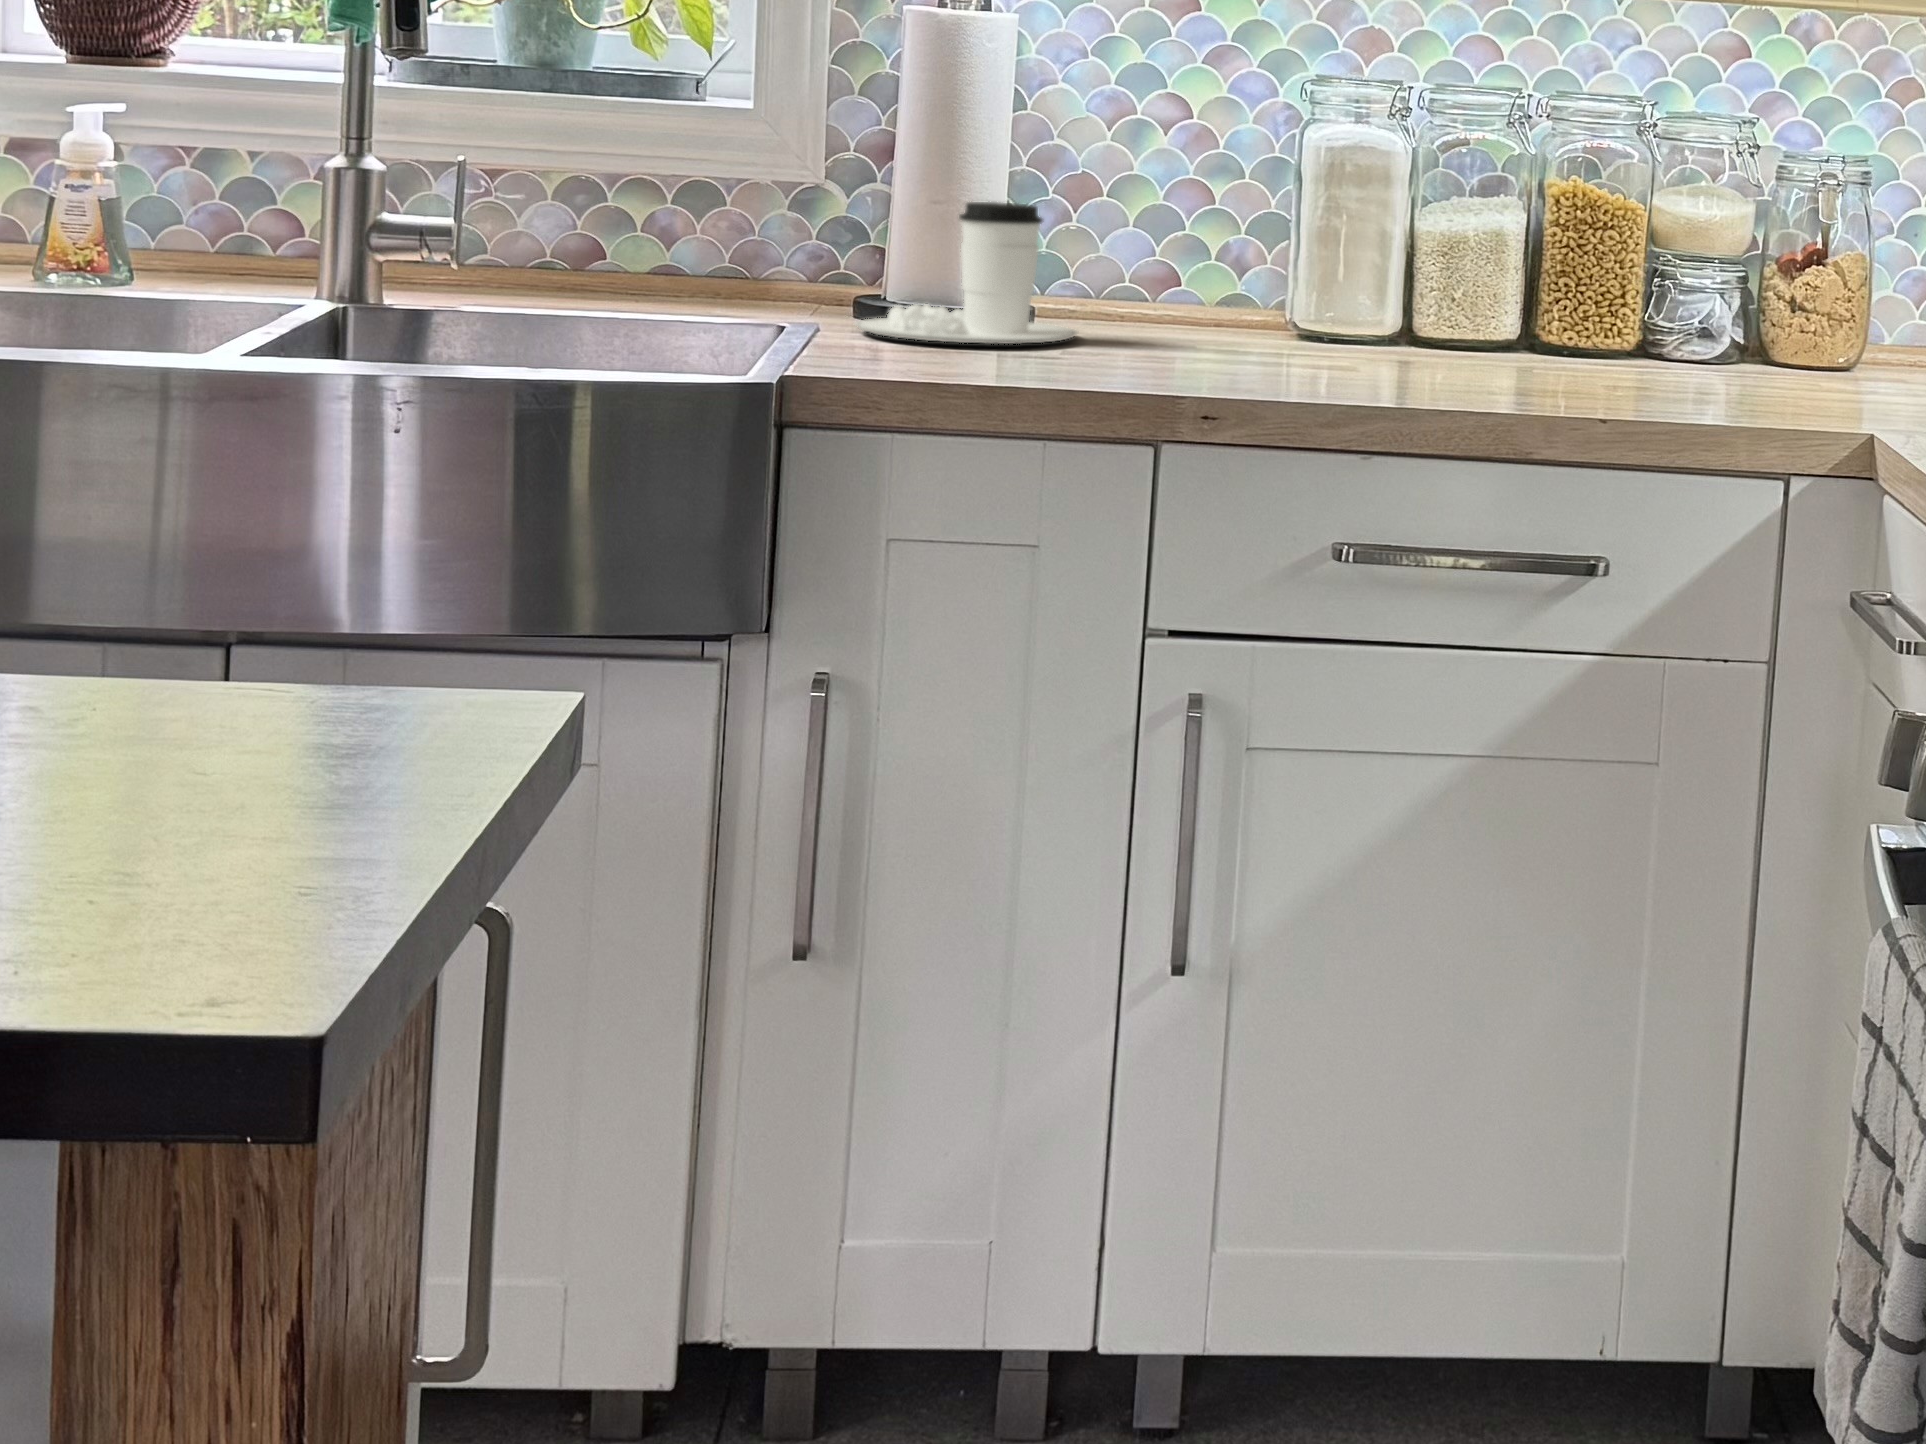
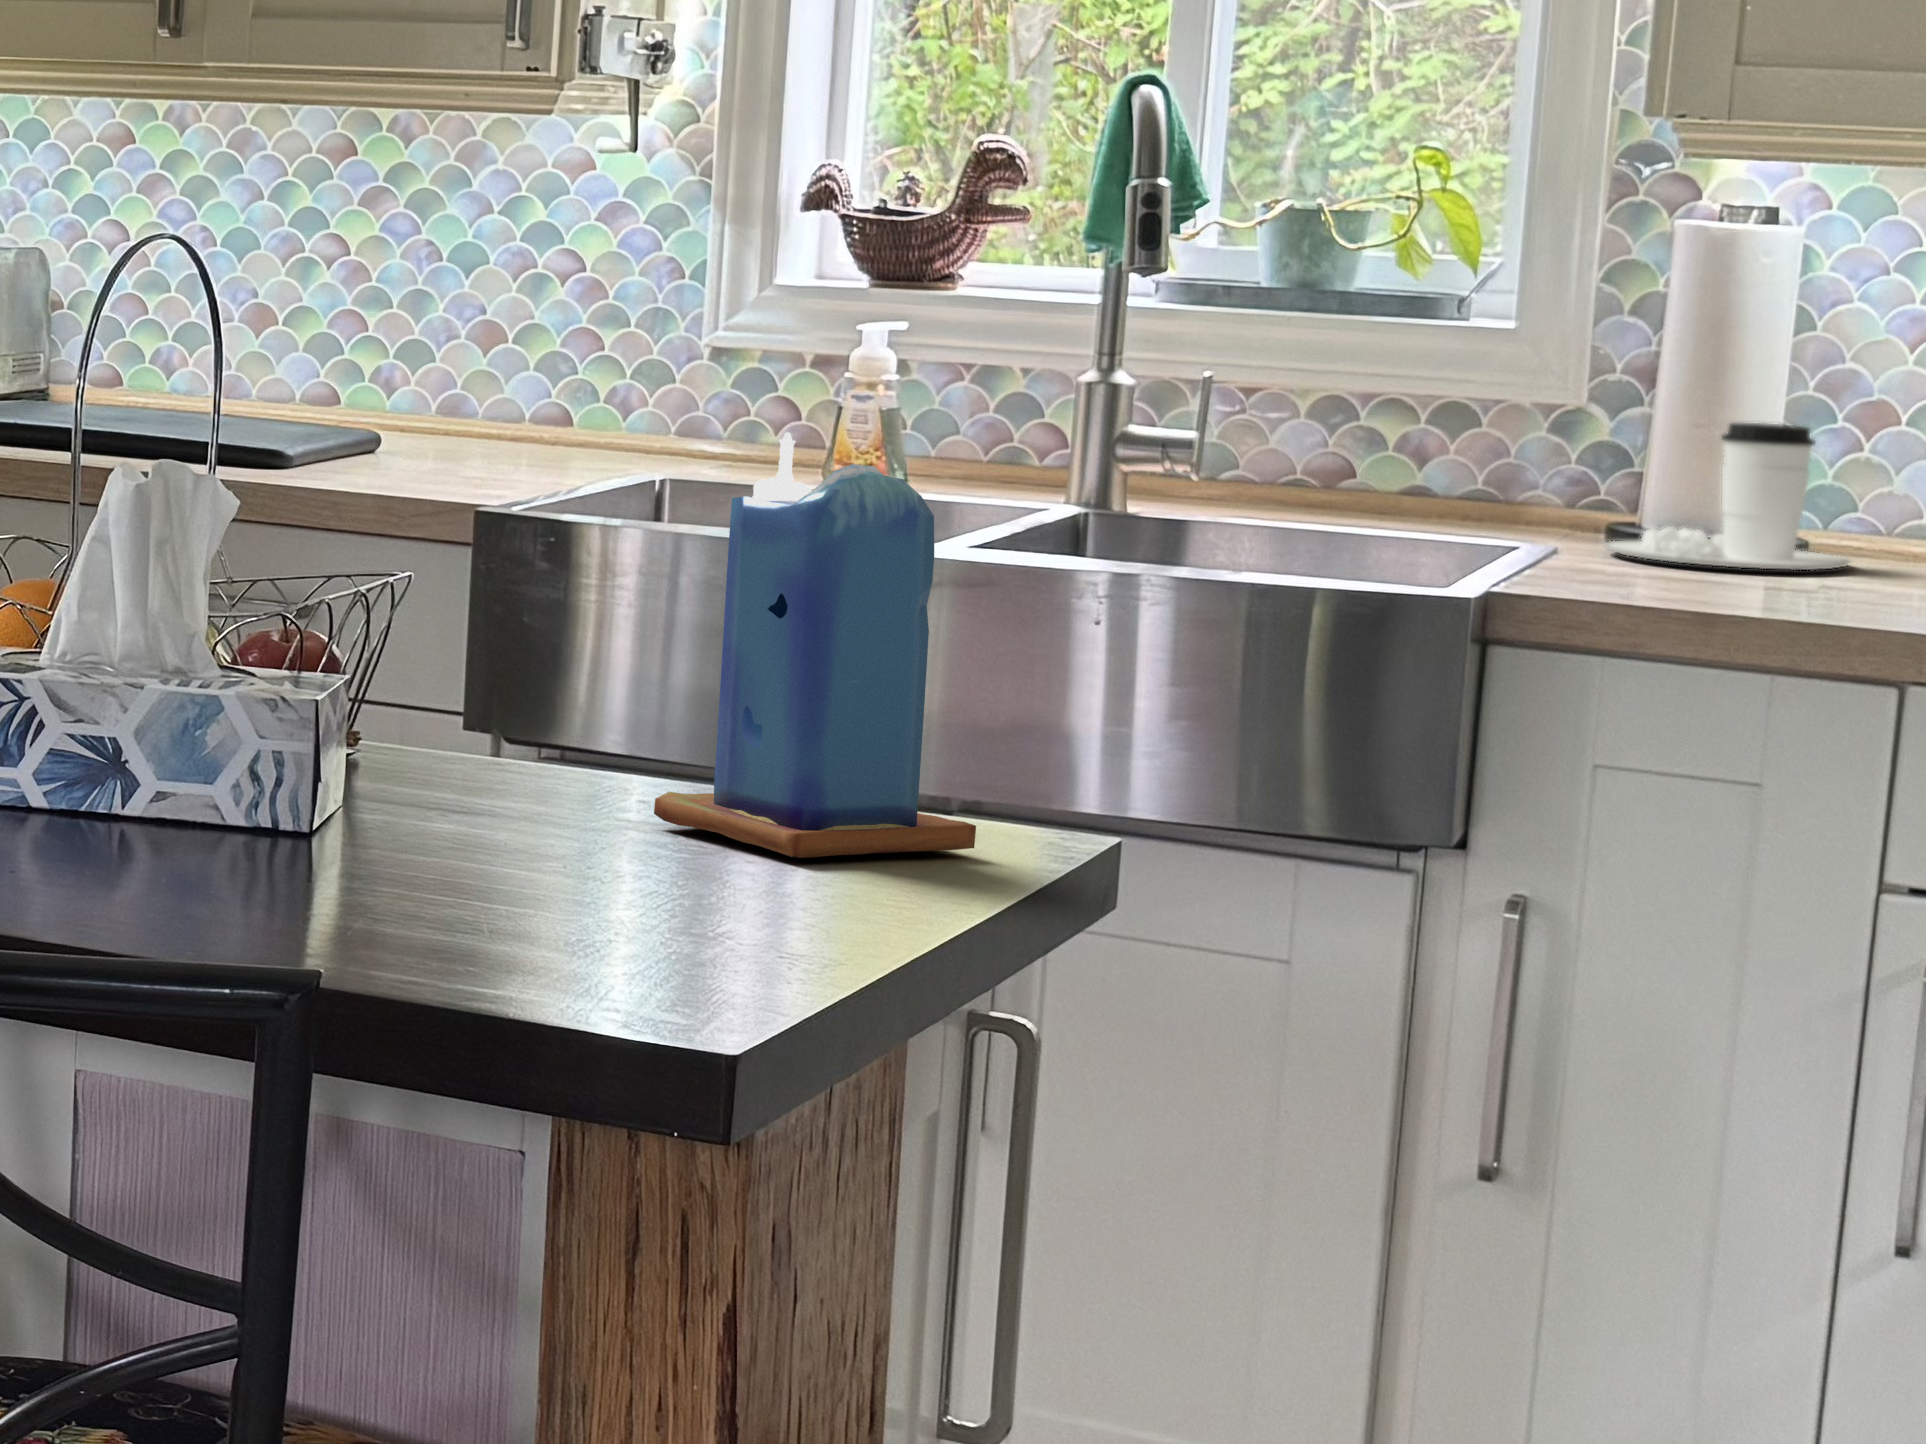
candle: none [56,298,436,784] -> present [654,432,976,858]

